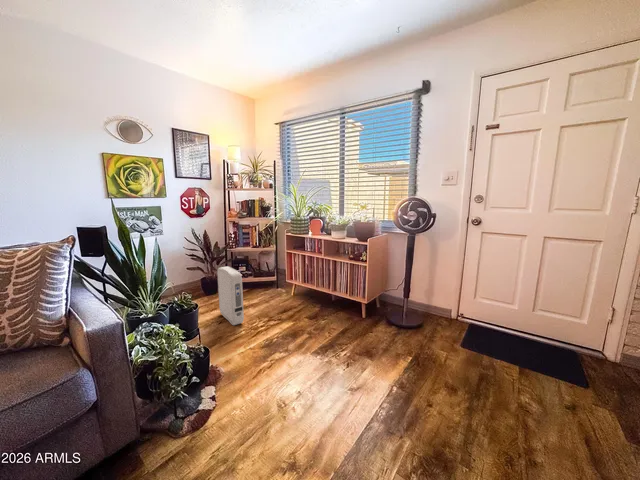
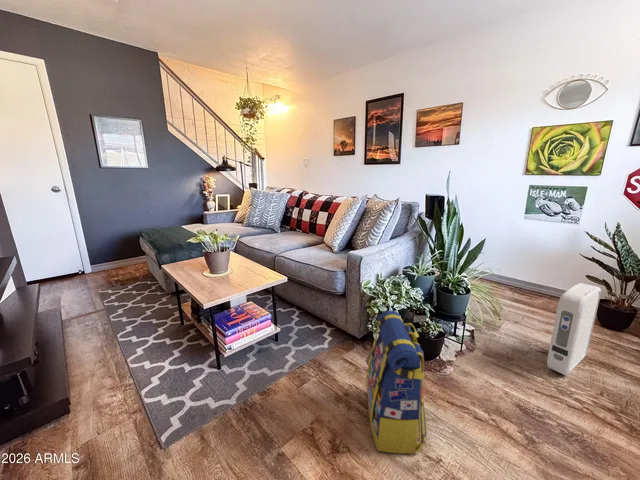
backpack: none [225,325,298,435] -> present [366,310,427,454]

